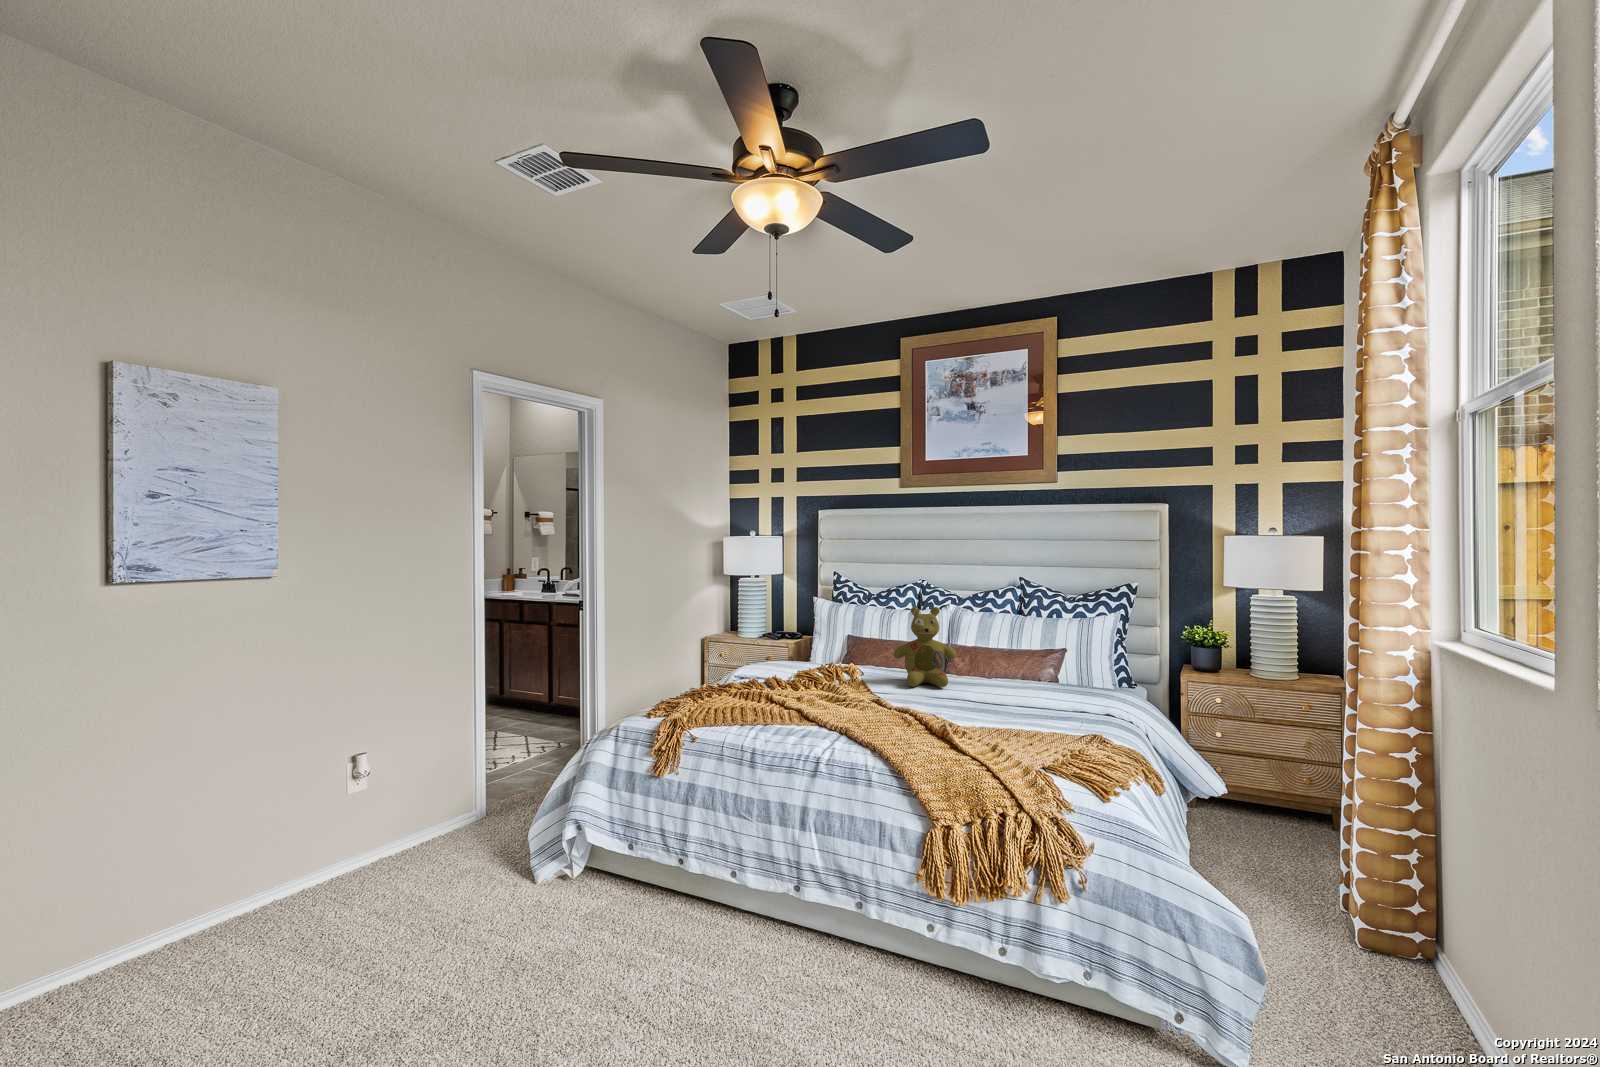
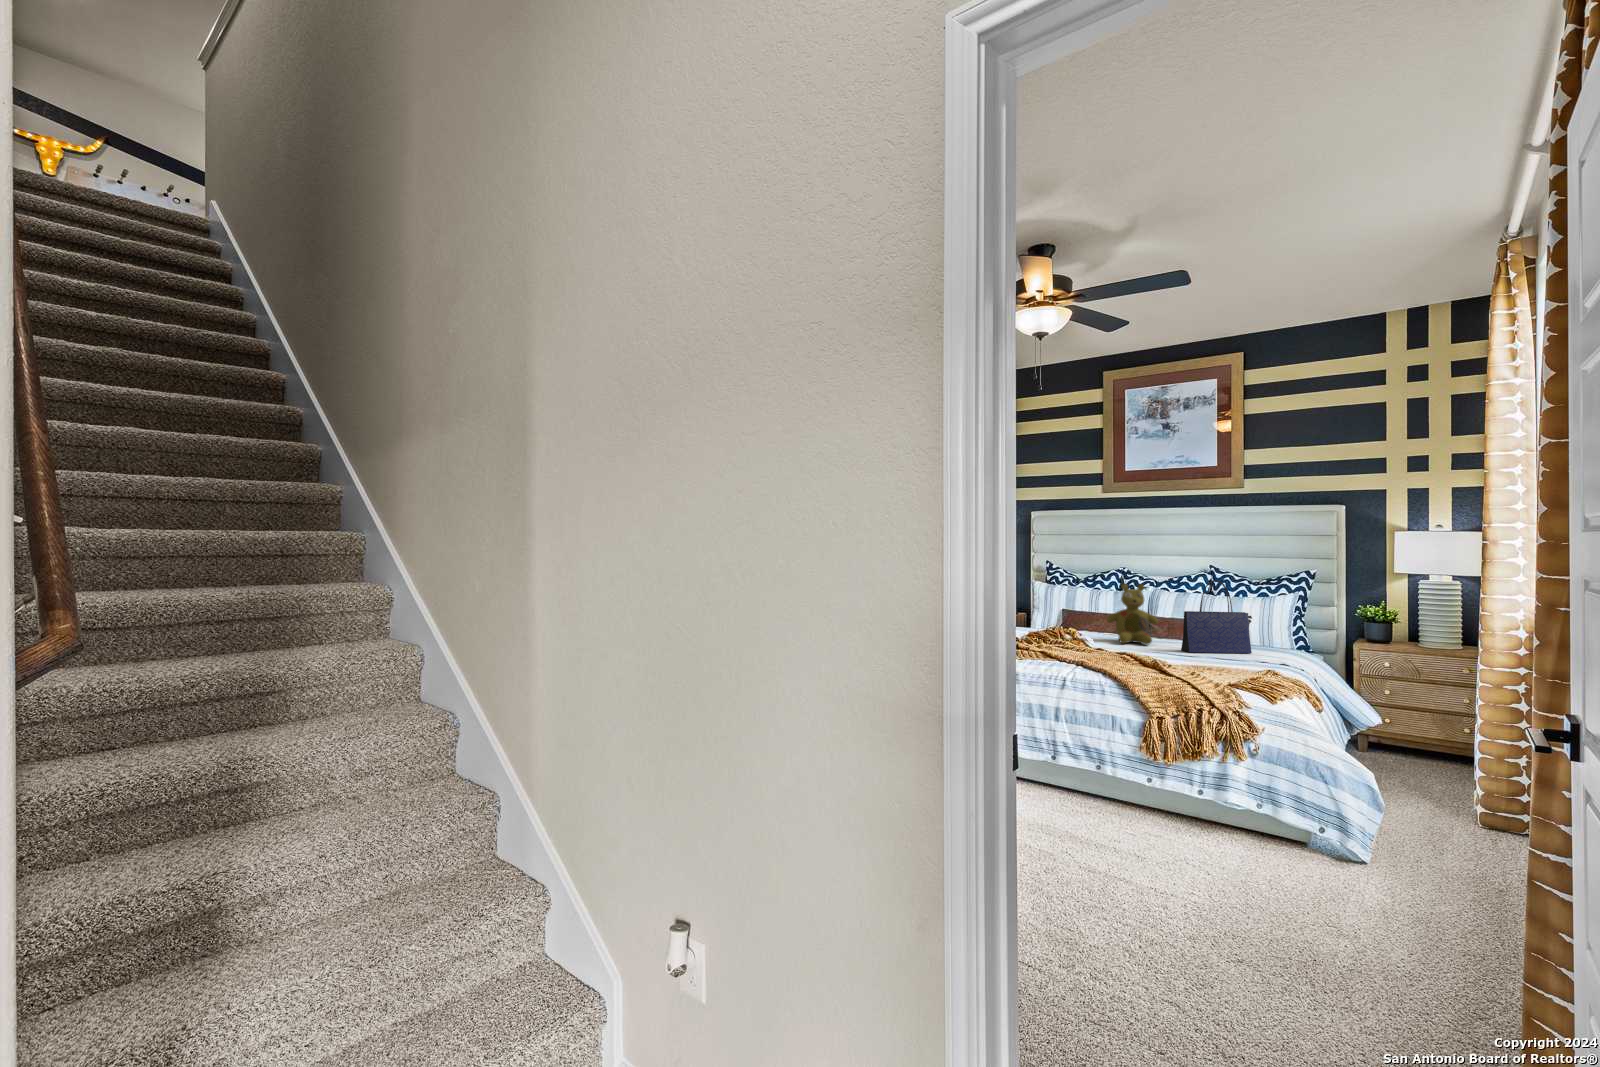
tote bag: none [983,603,1068,699] -> present [1181,580,1252,653]

